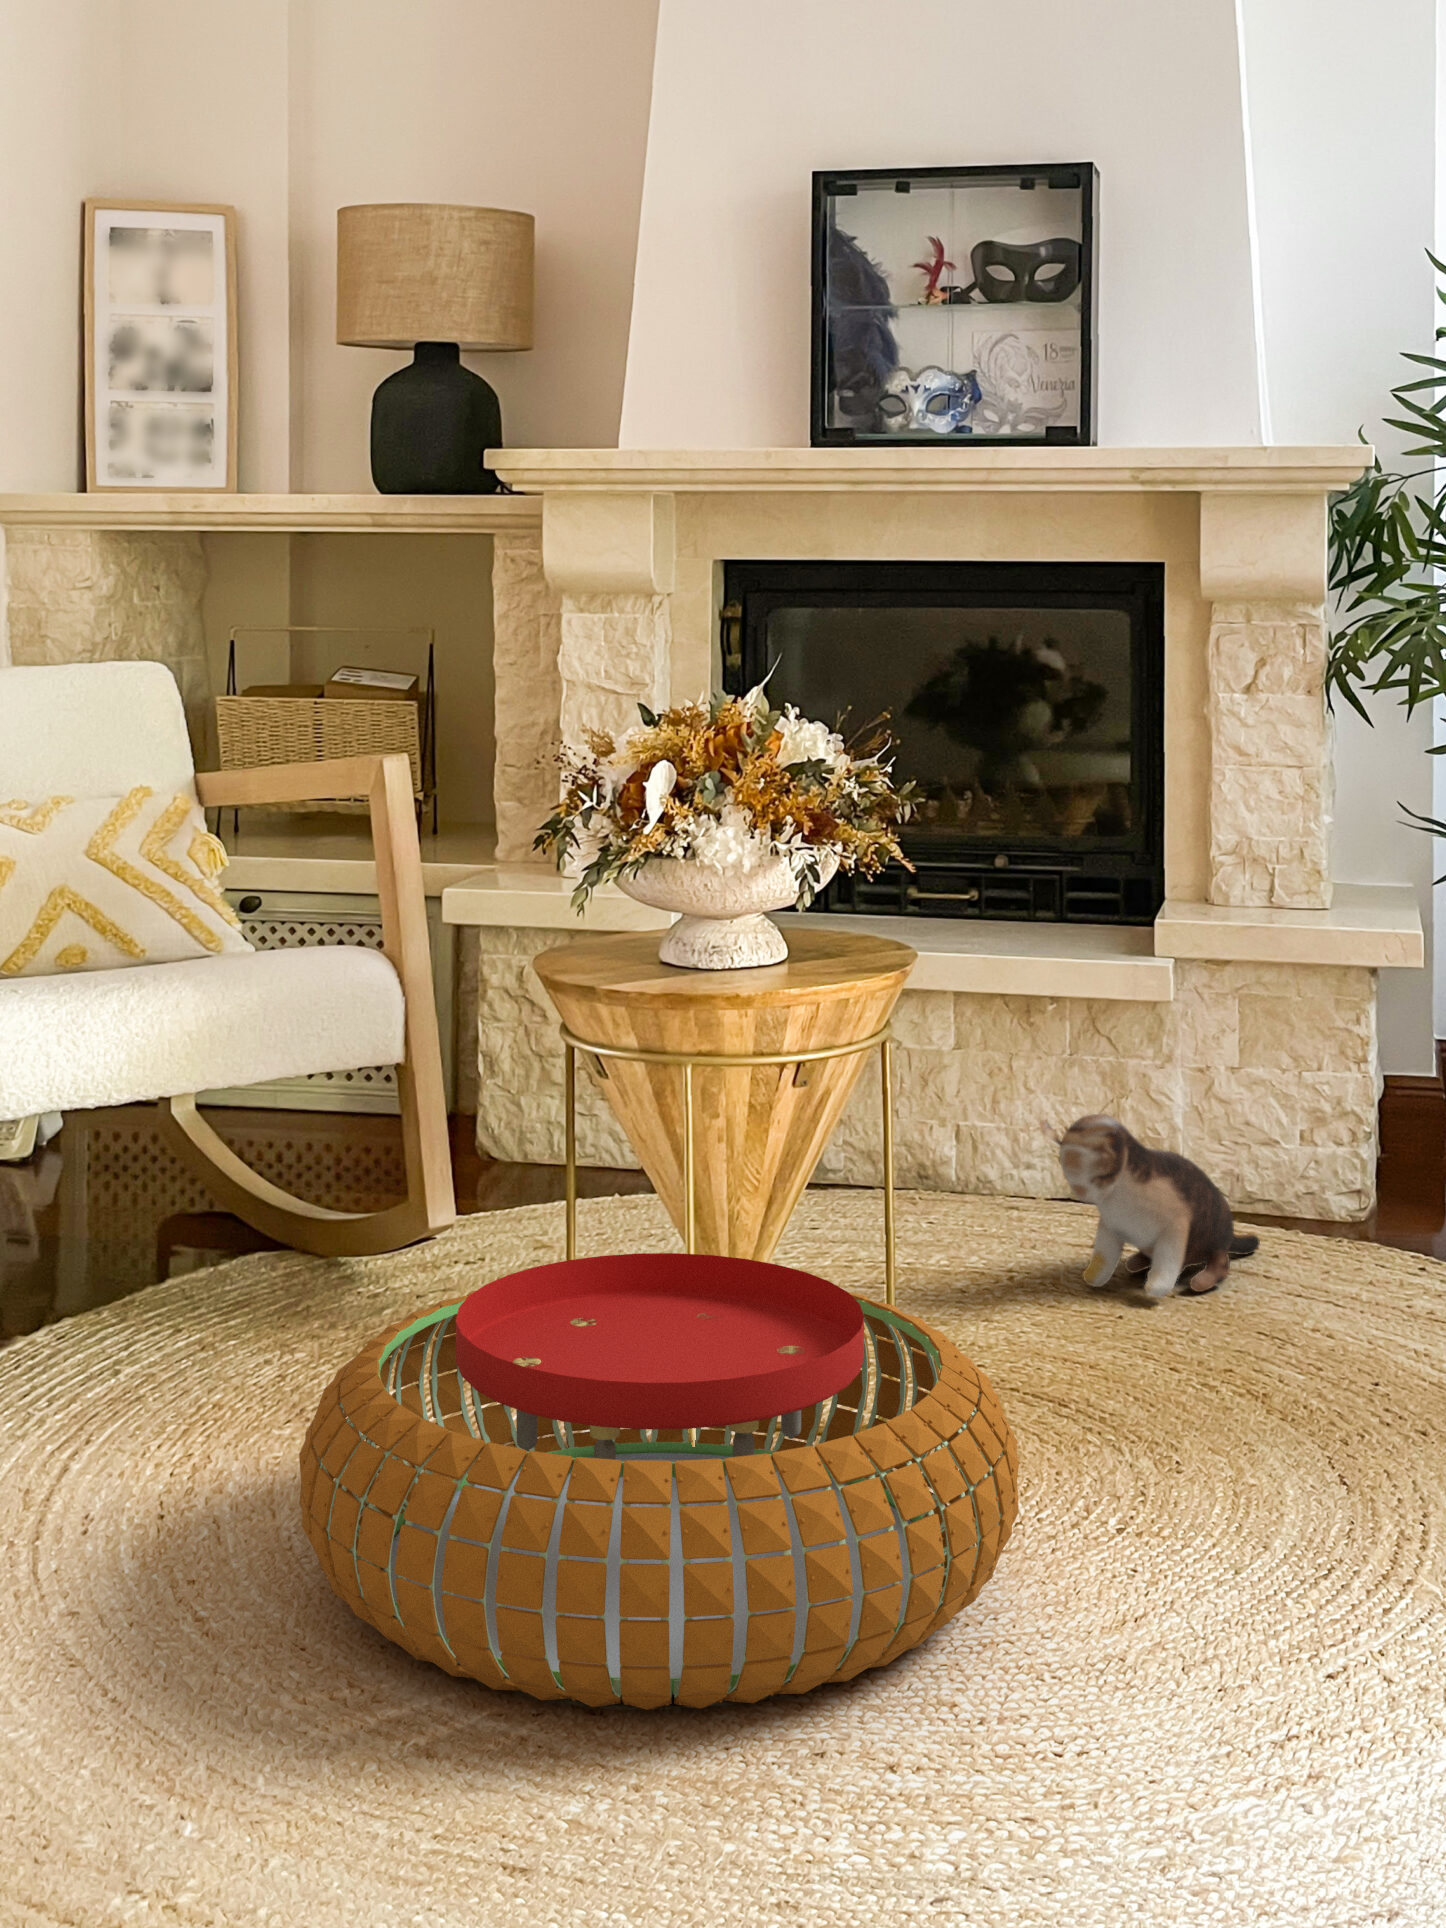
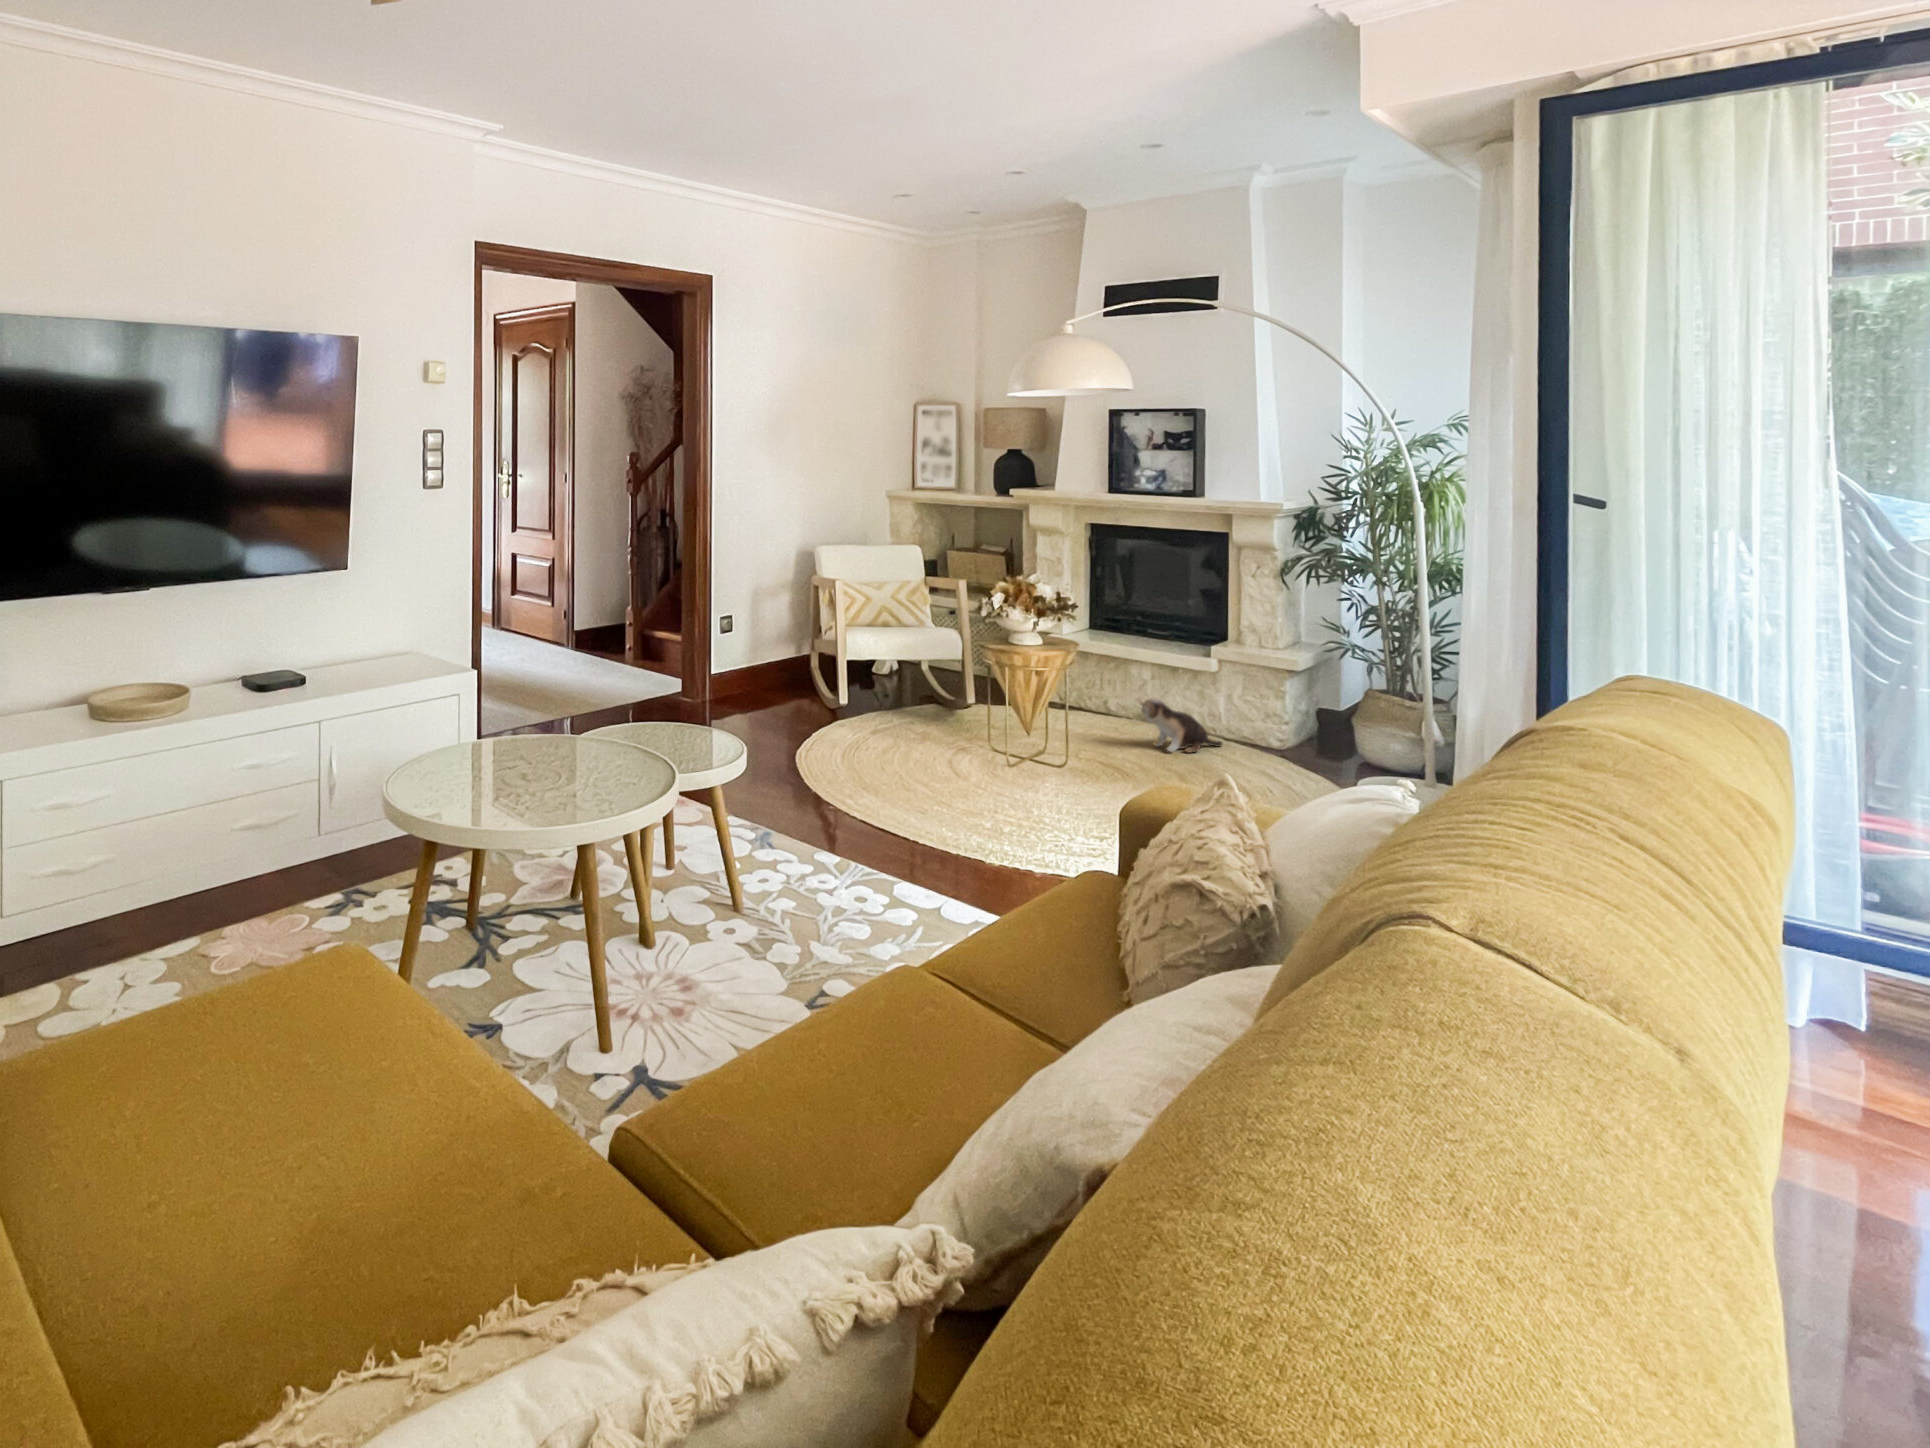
pouf: present [299,1253,1019,1710] -> none [902,712,1065,803]

